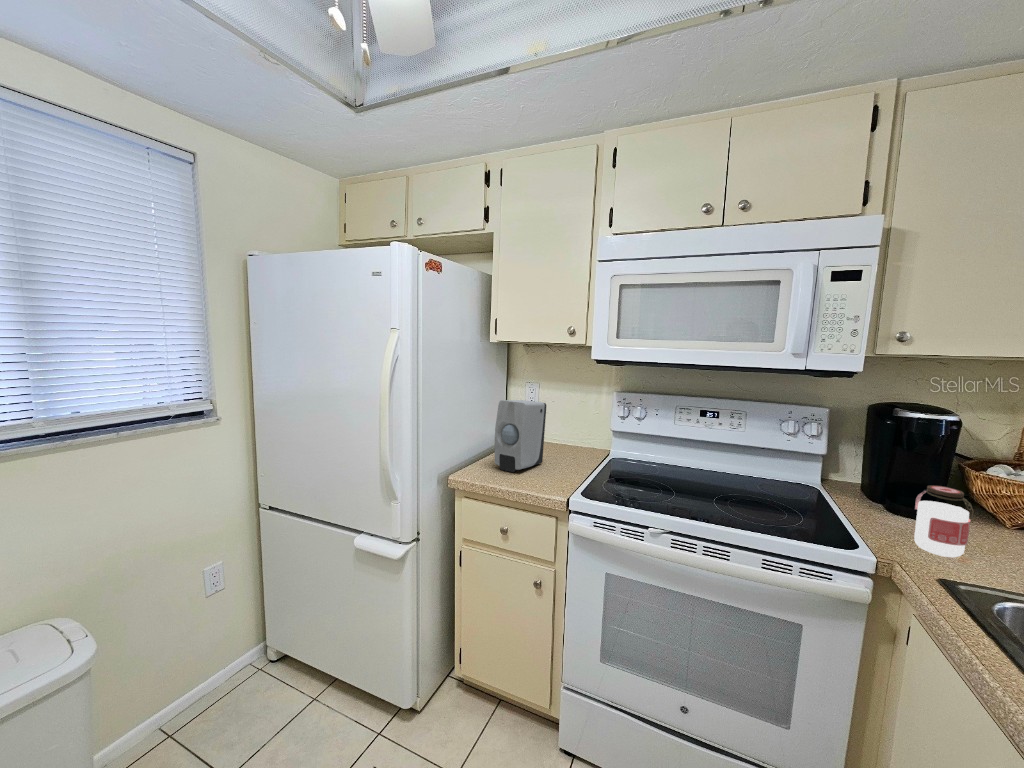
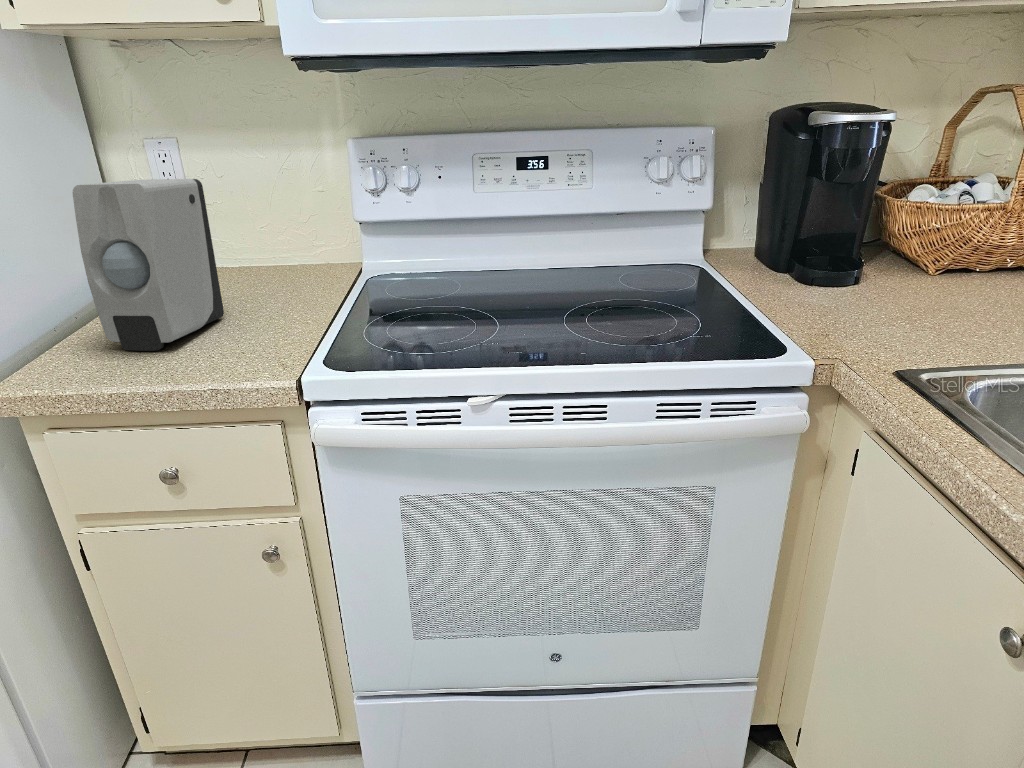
jar: present [914,485,974,557] -> none [845,228,925,335]

